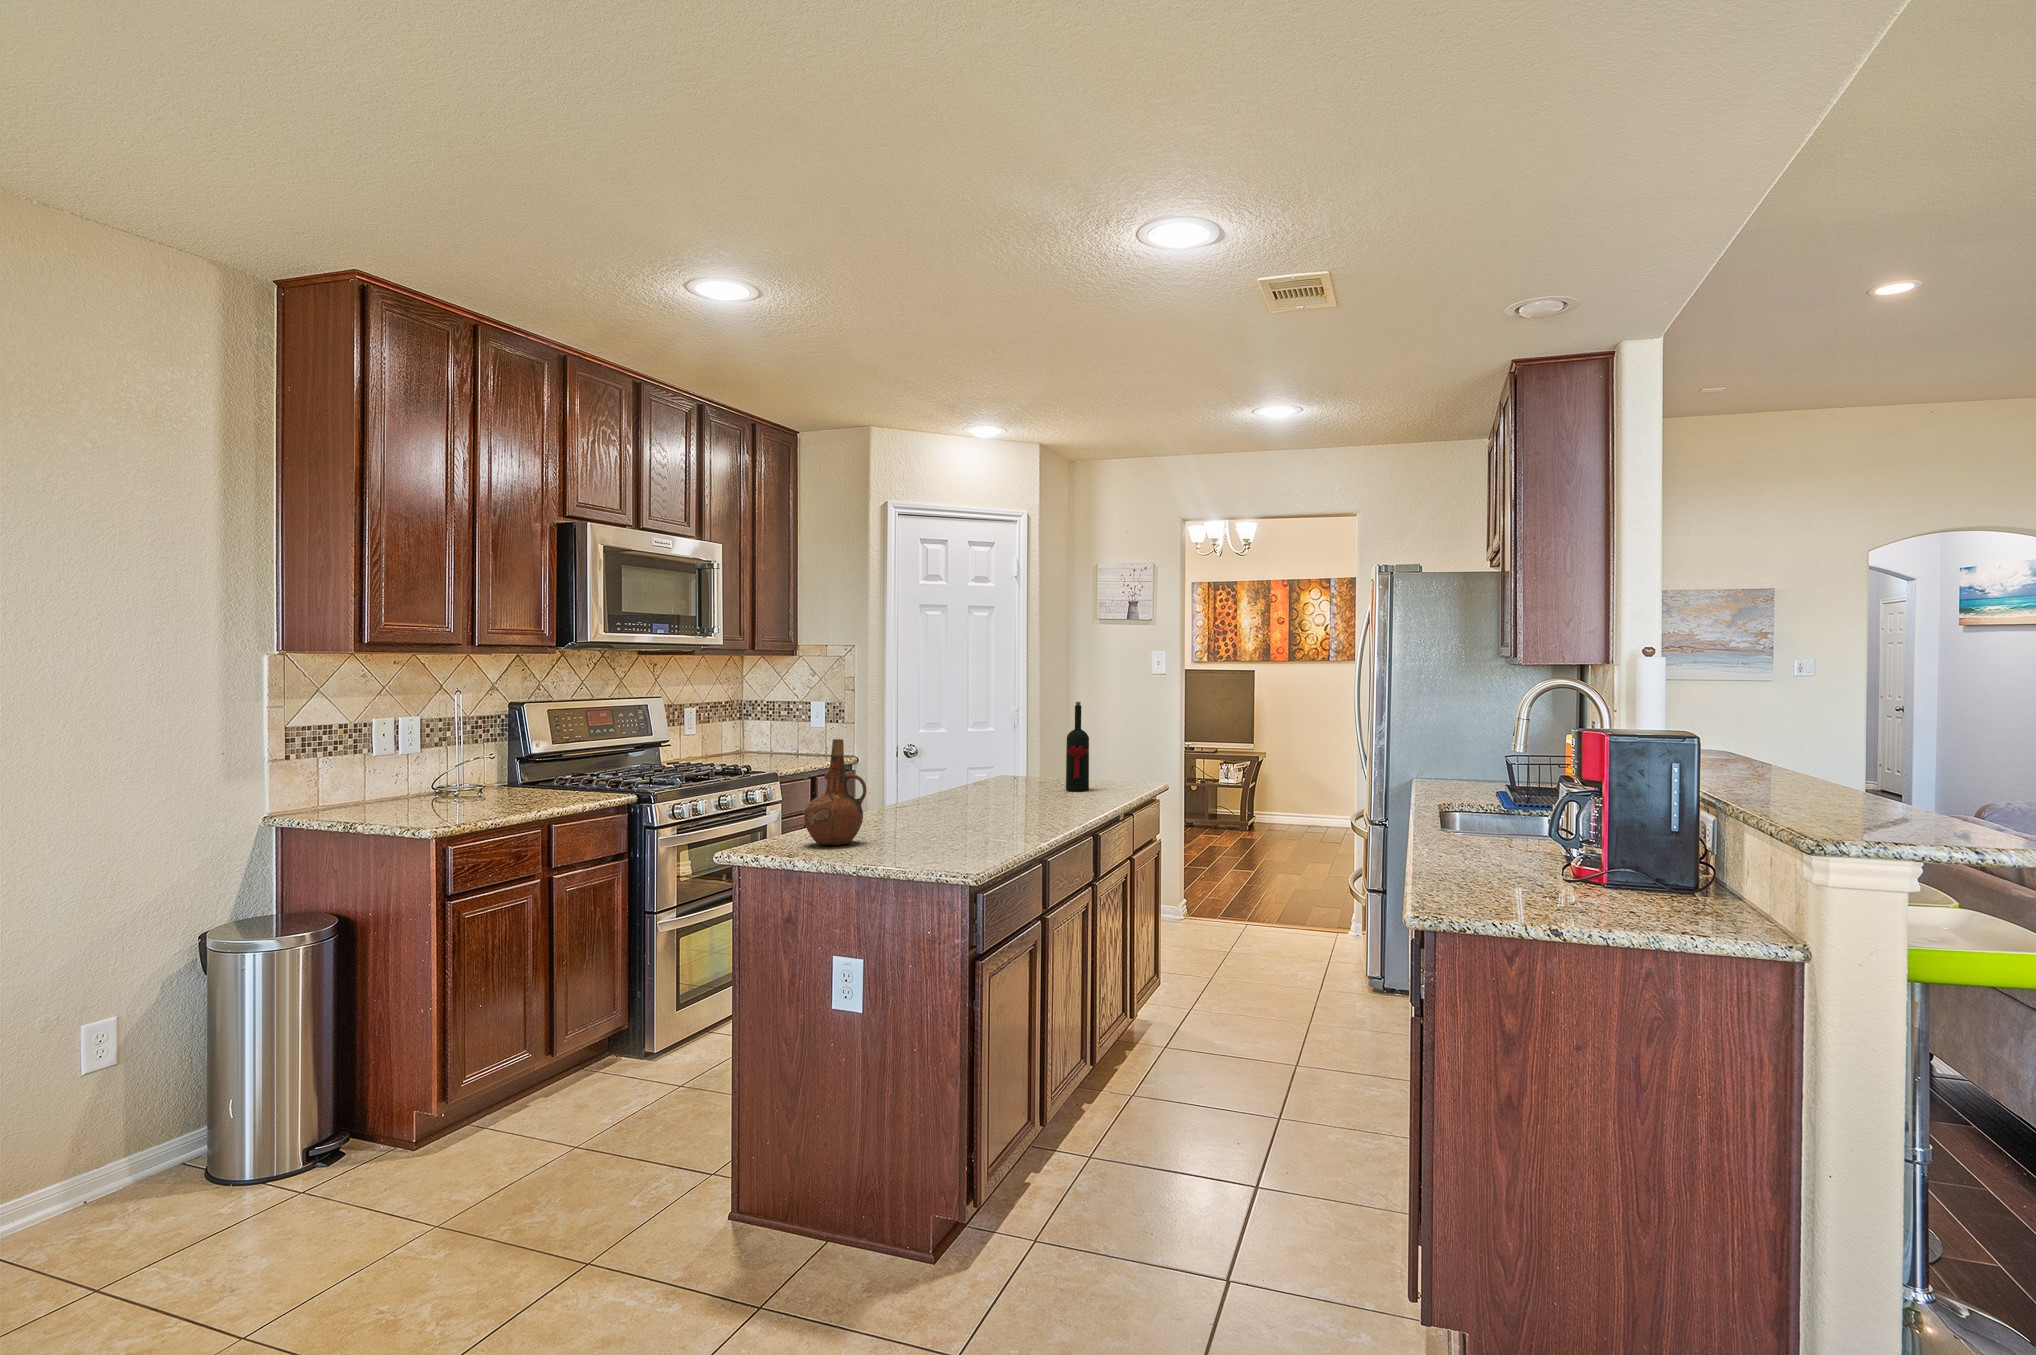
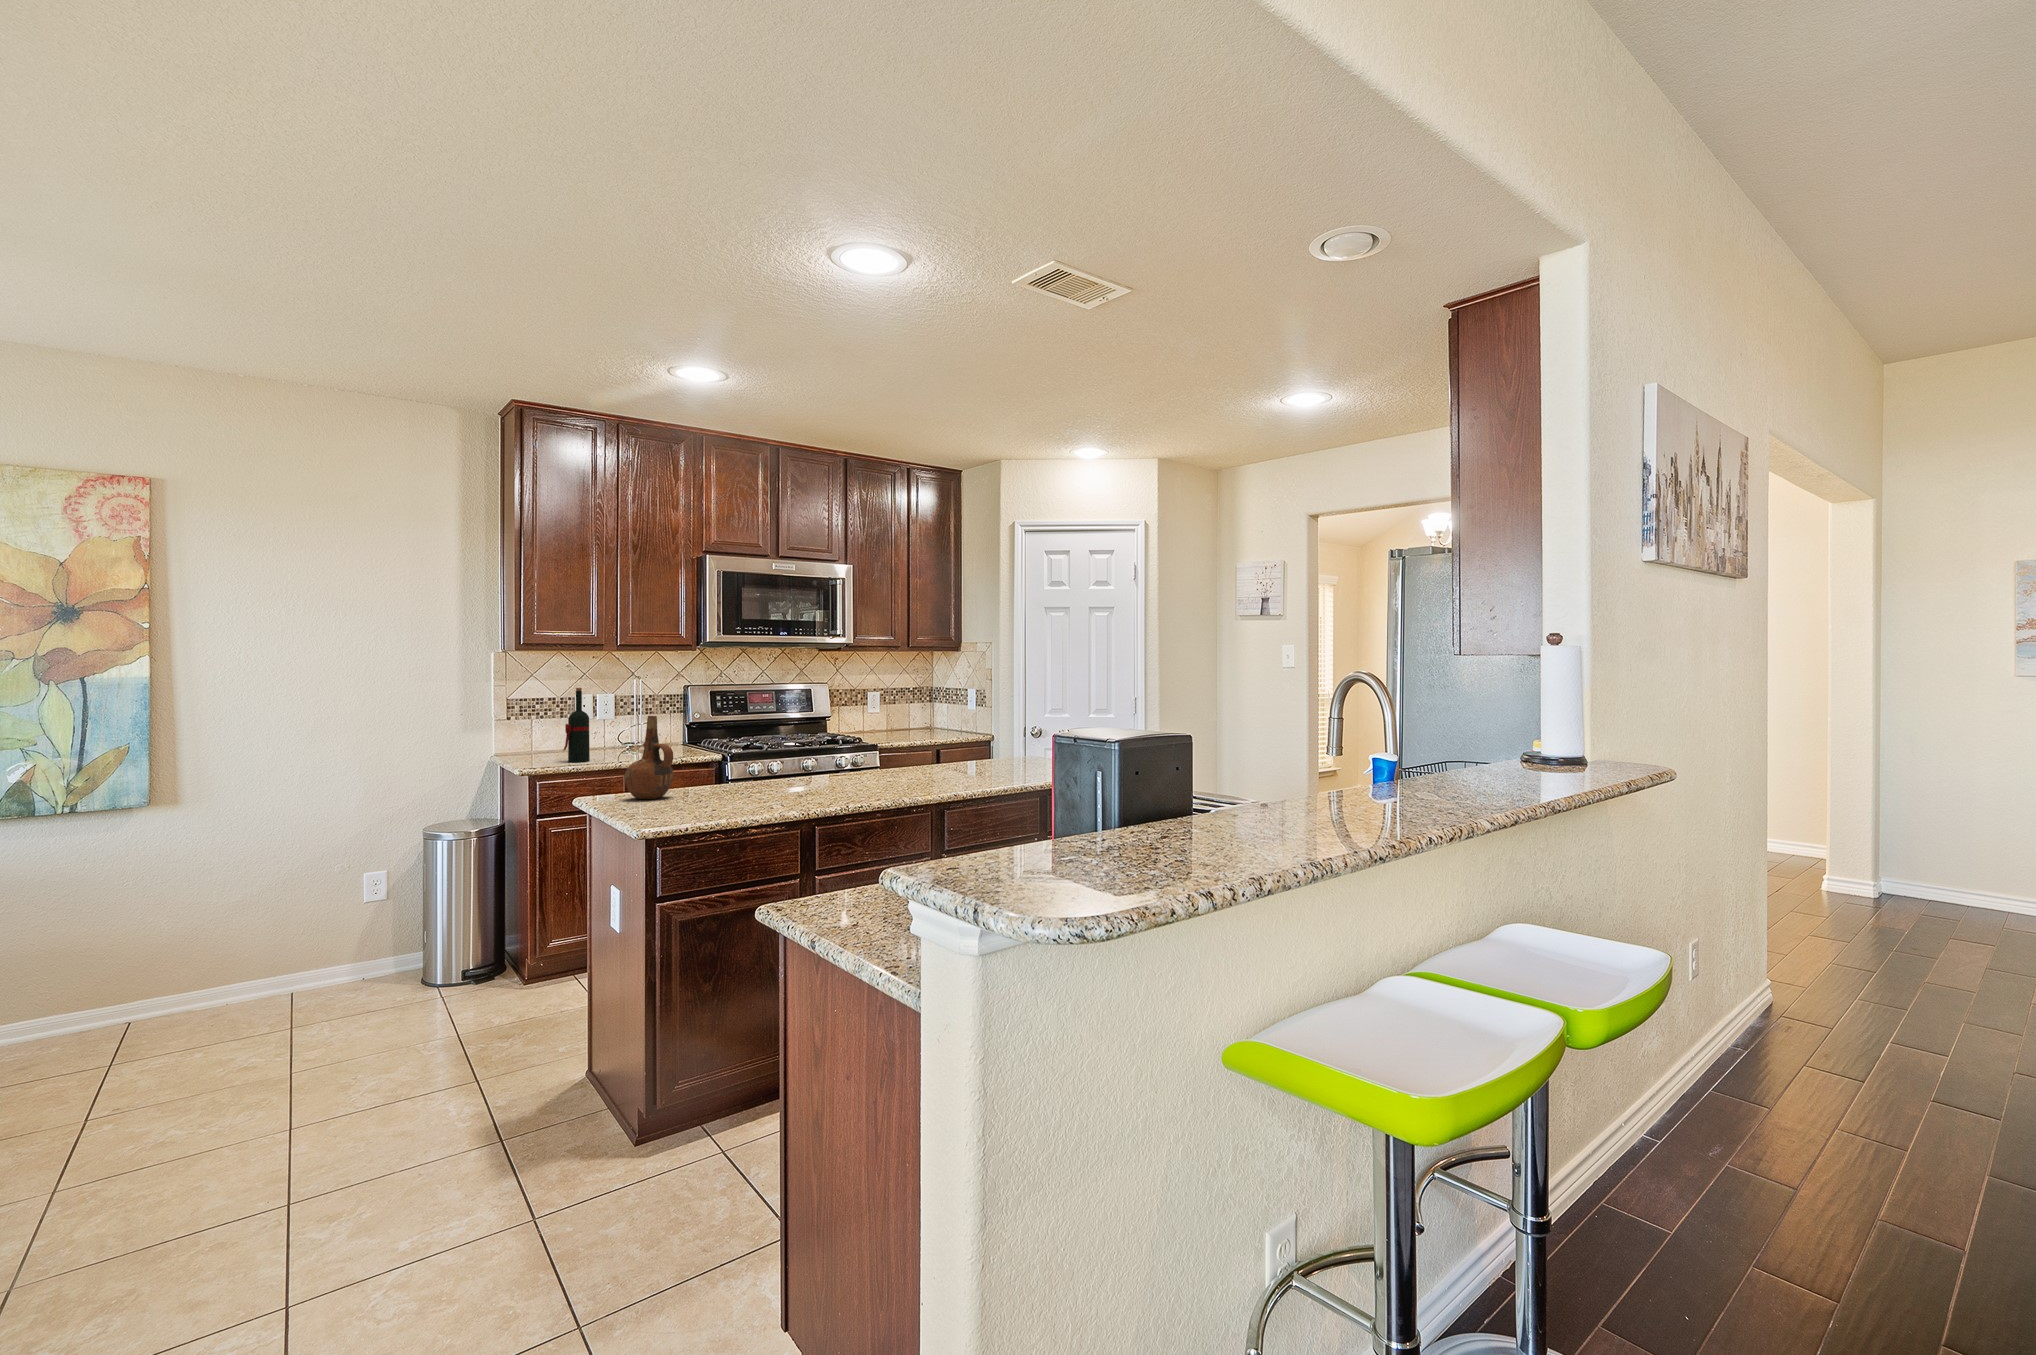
wine bottle: present [1066,702,1089,791] -> present [563,688,590,762]

